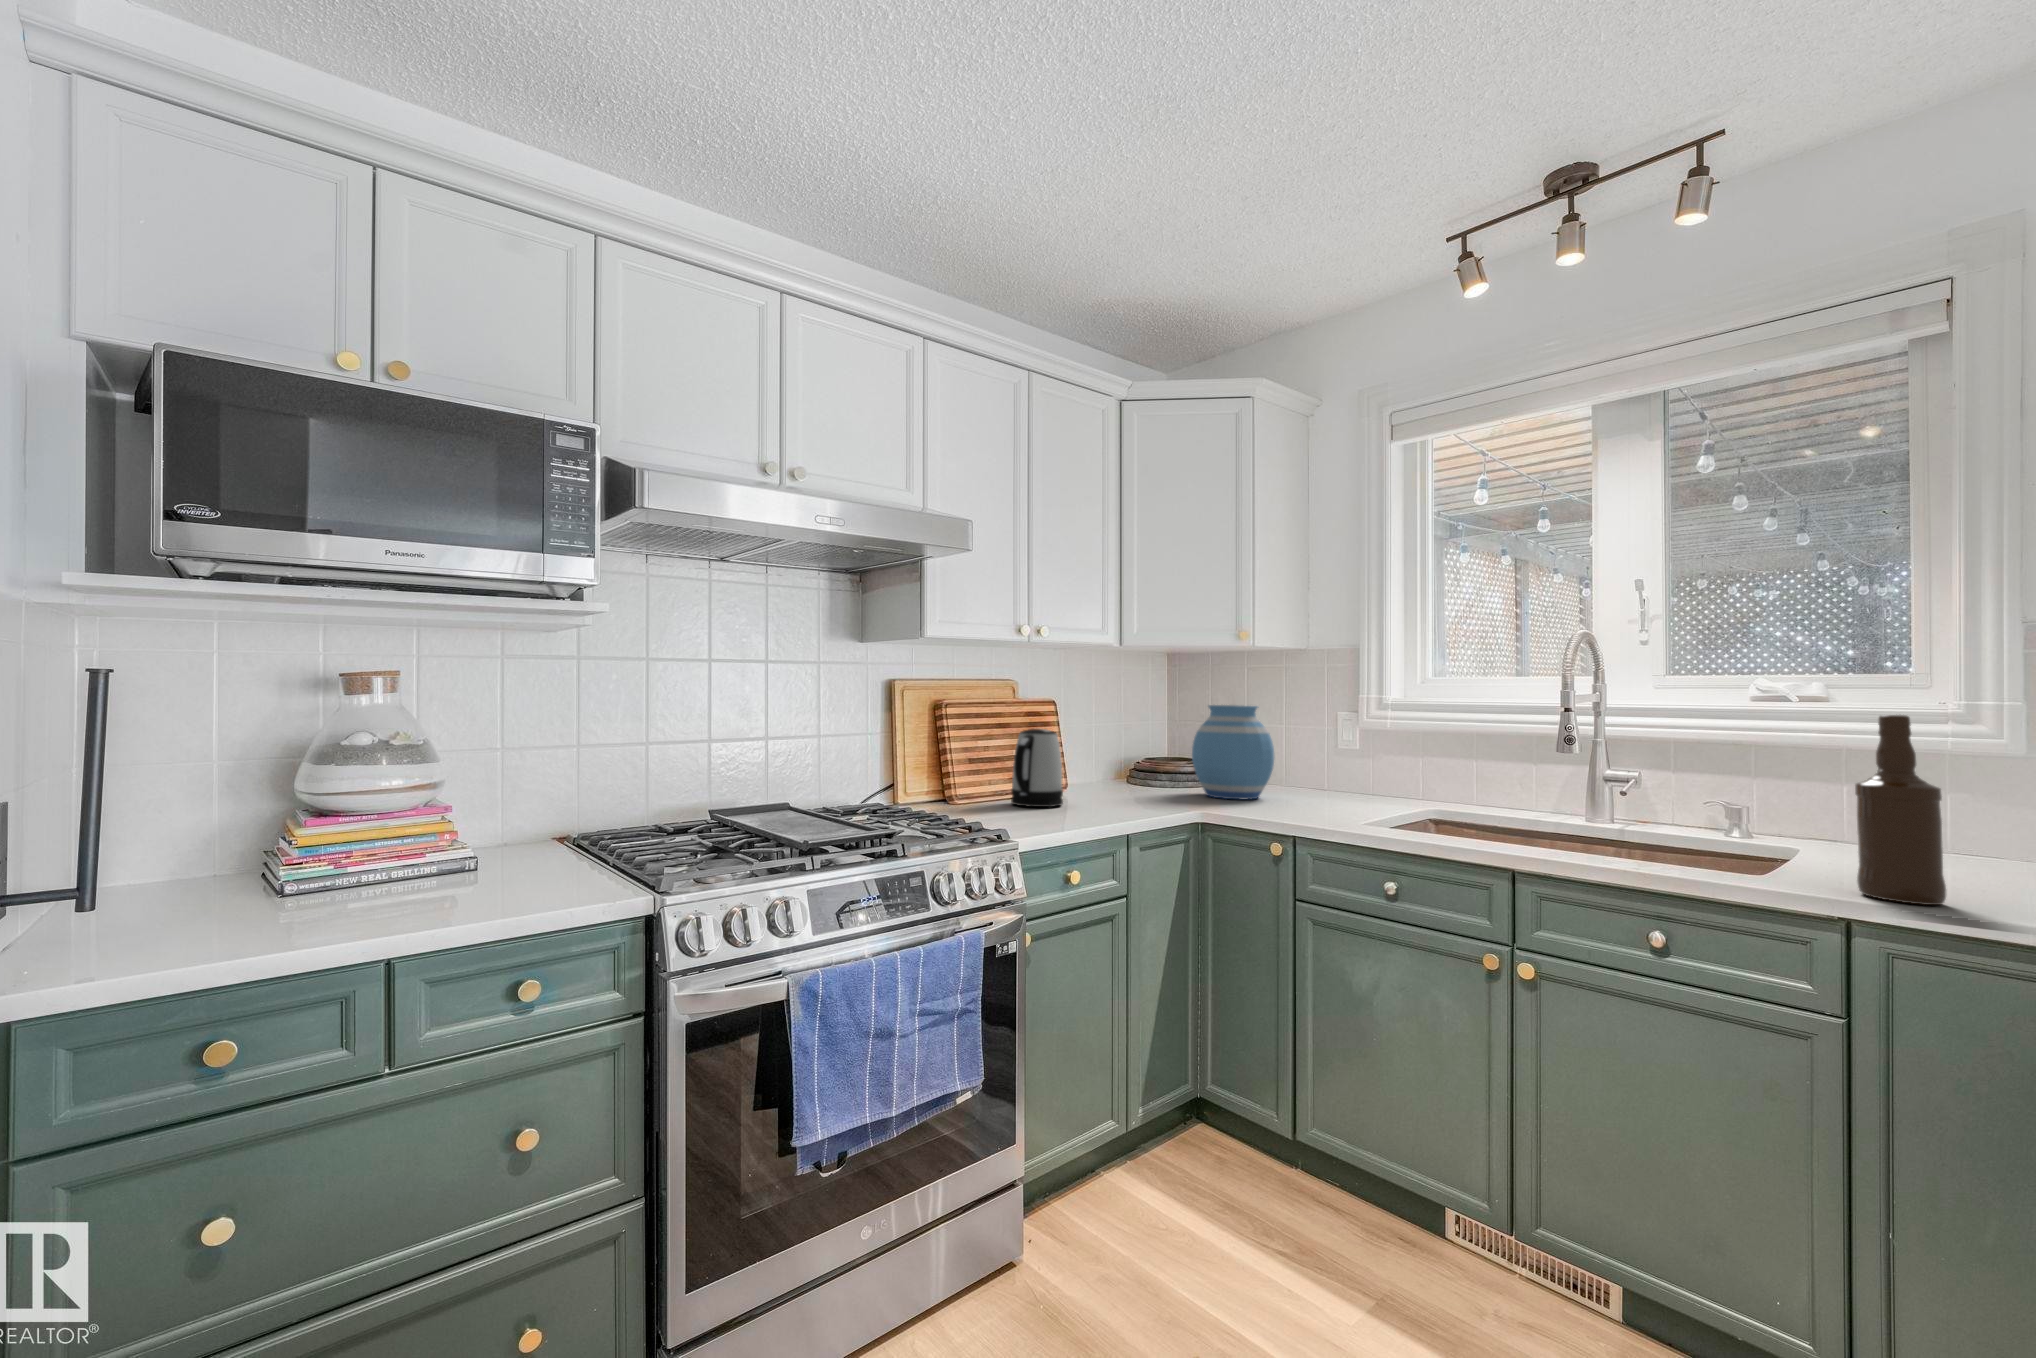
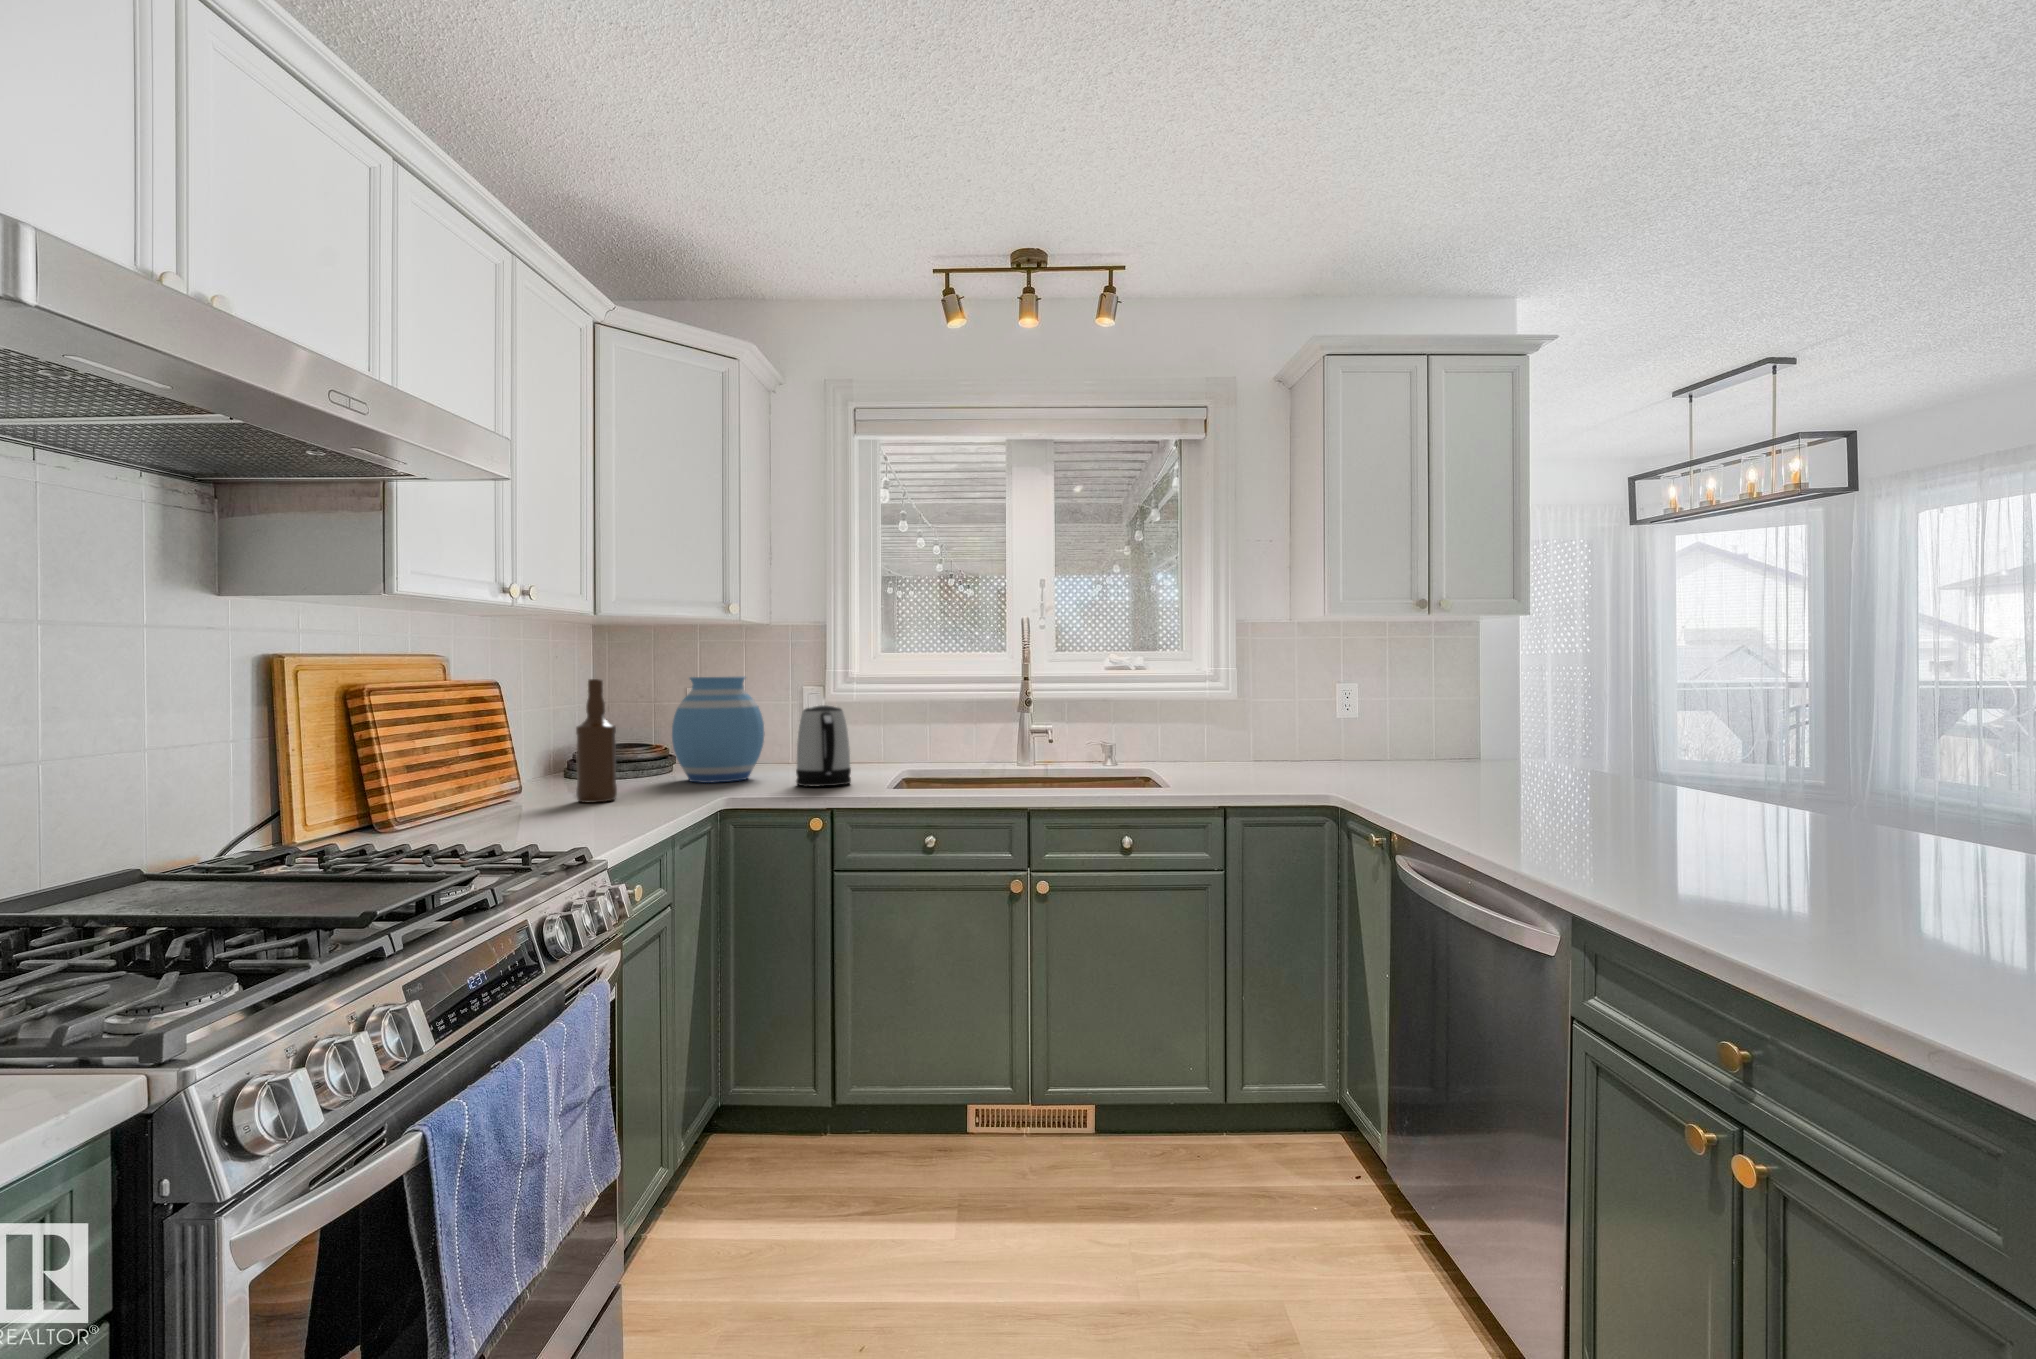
bottle: present [1855,715,1947,905] -> present [576,679,617,803]
kettle: present [1011,729,1063,807] -> present [796,705,851,786]

